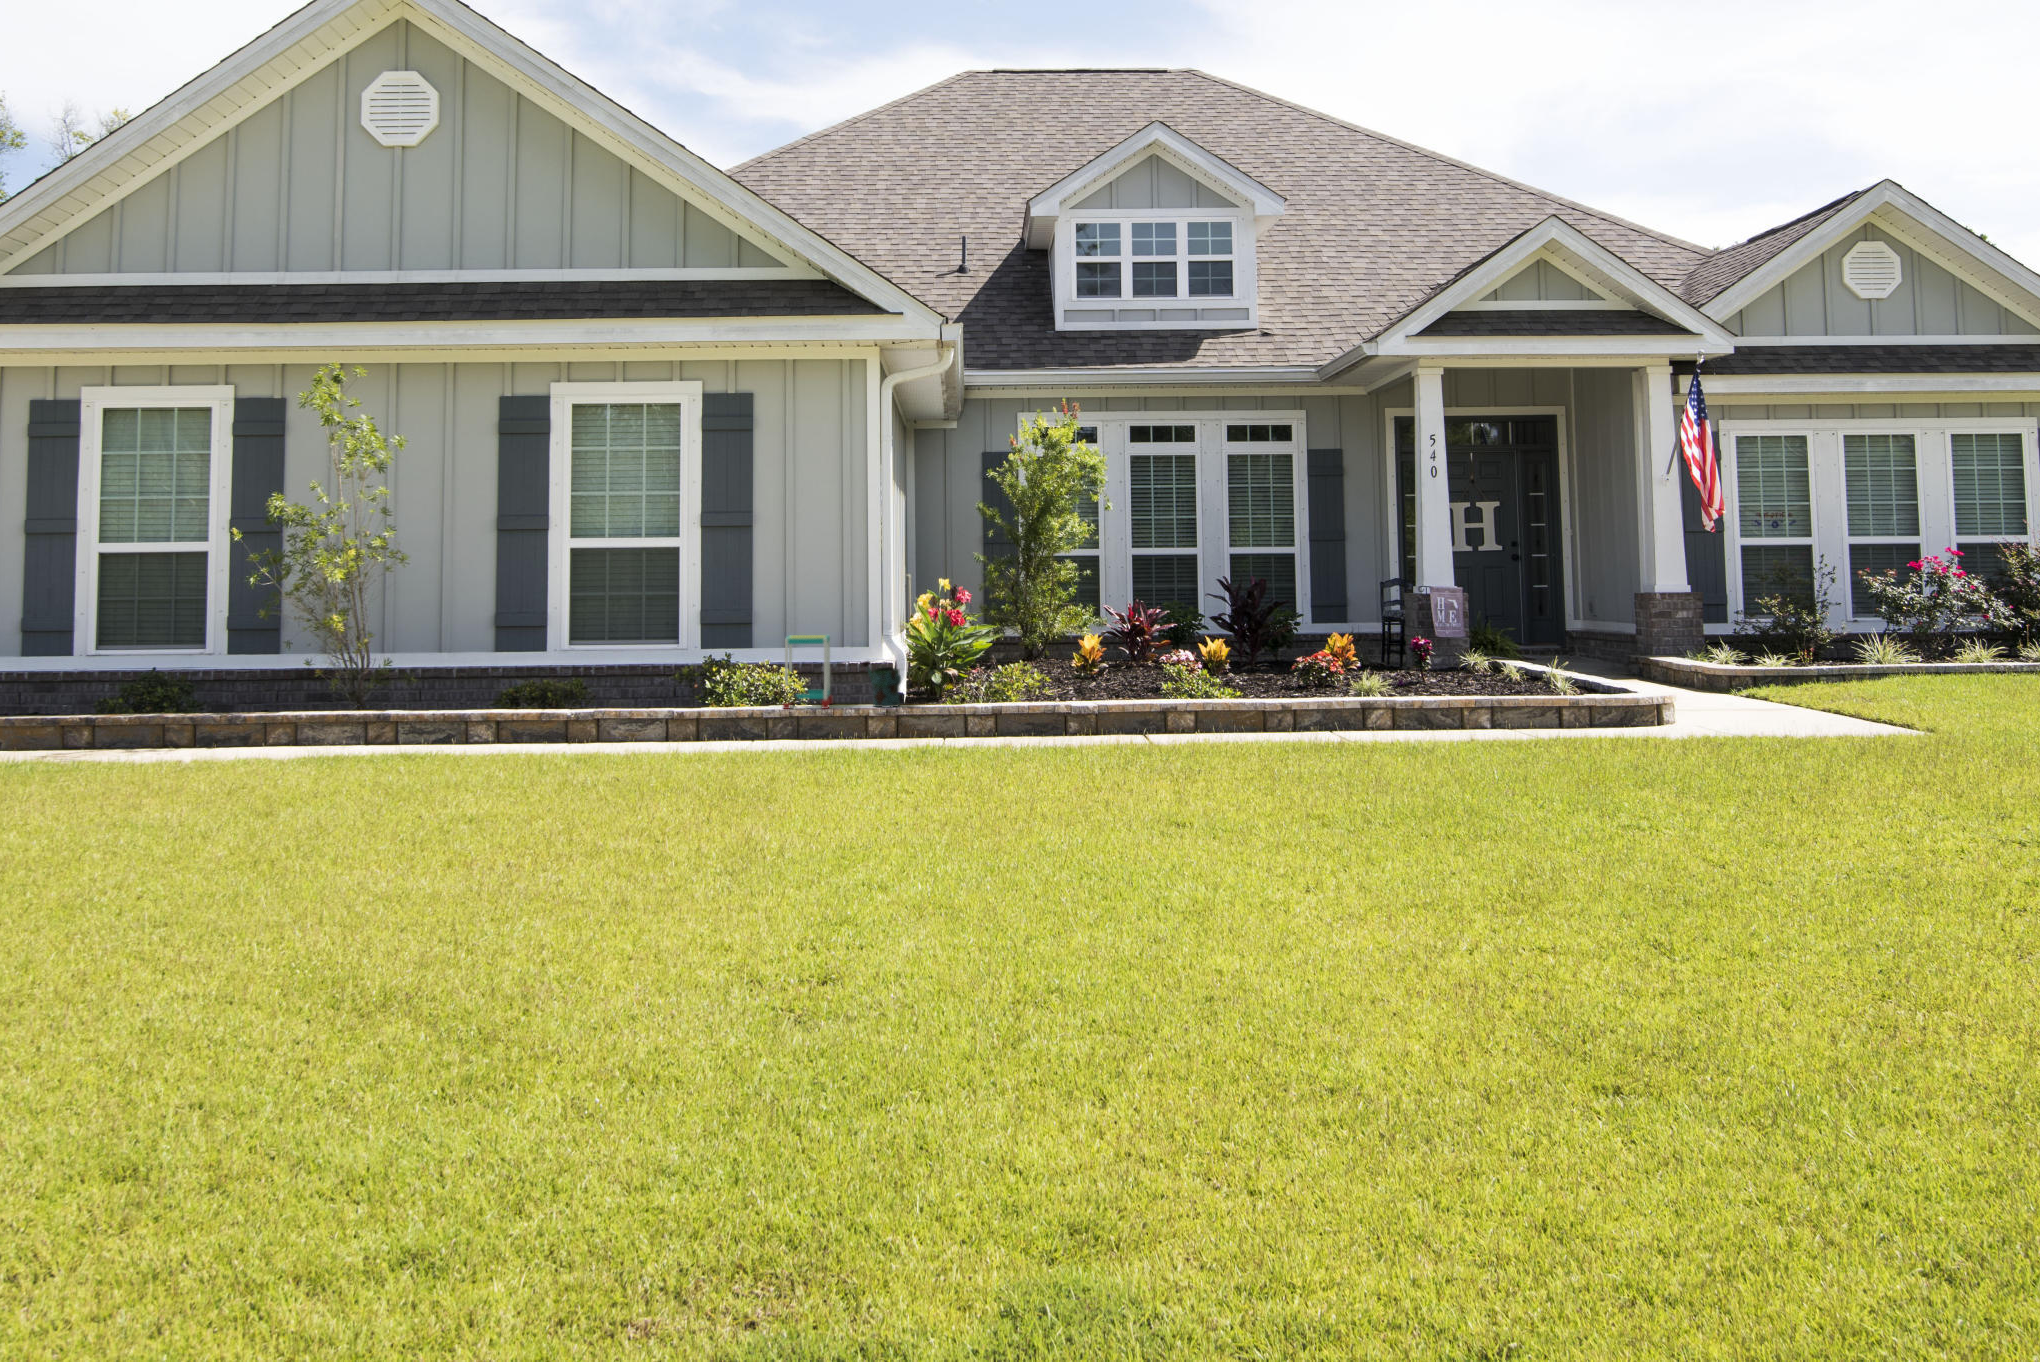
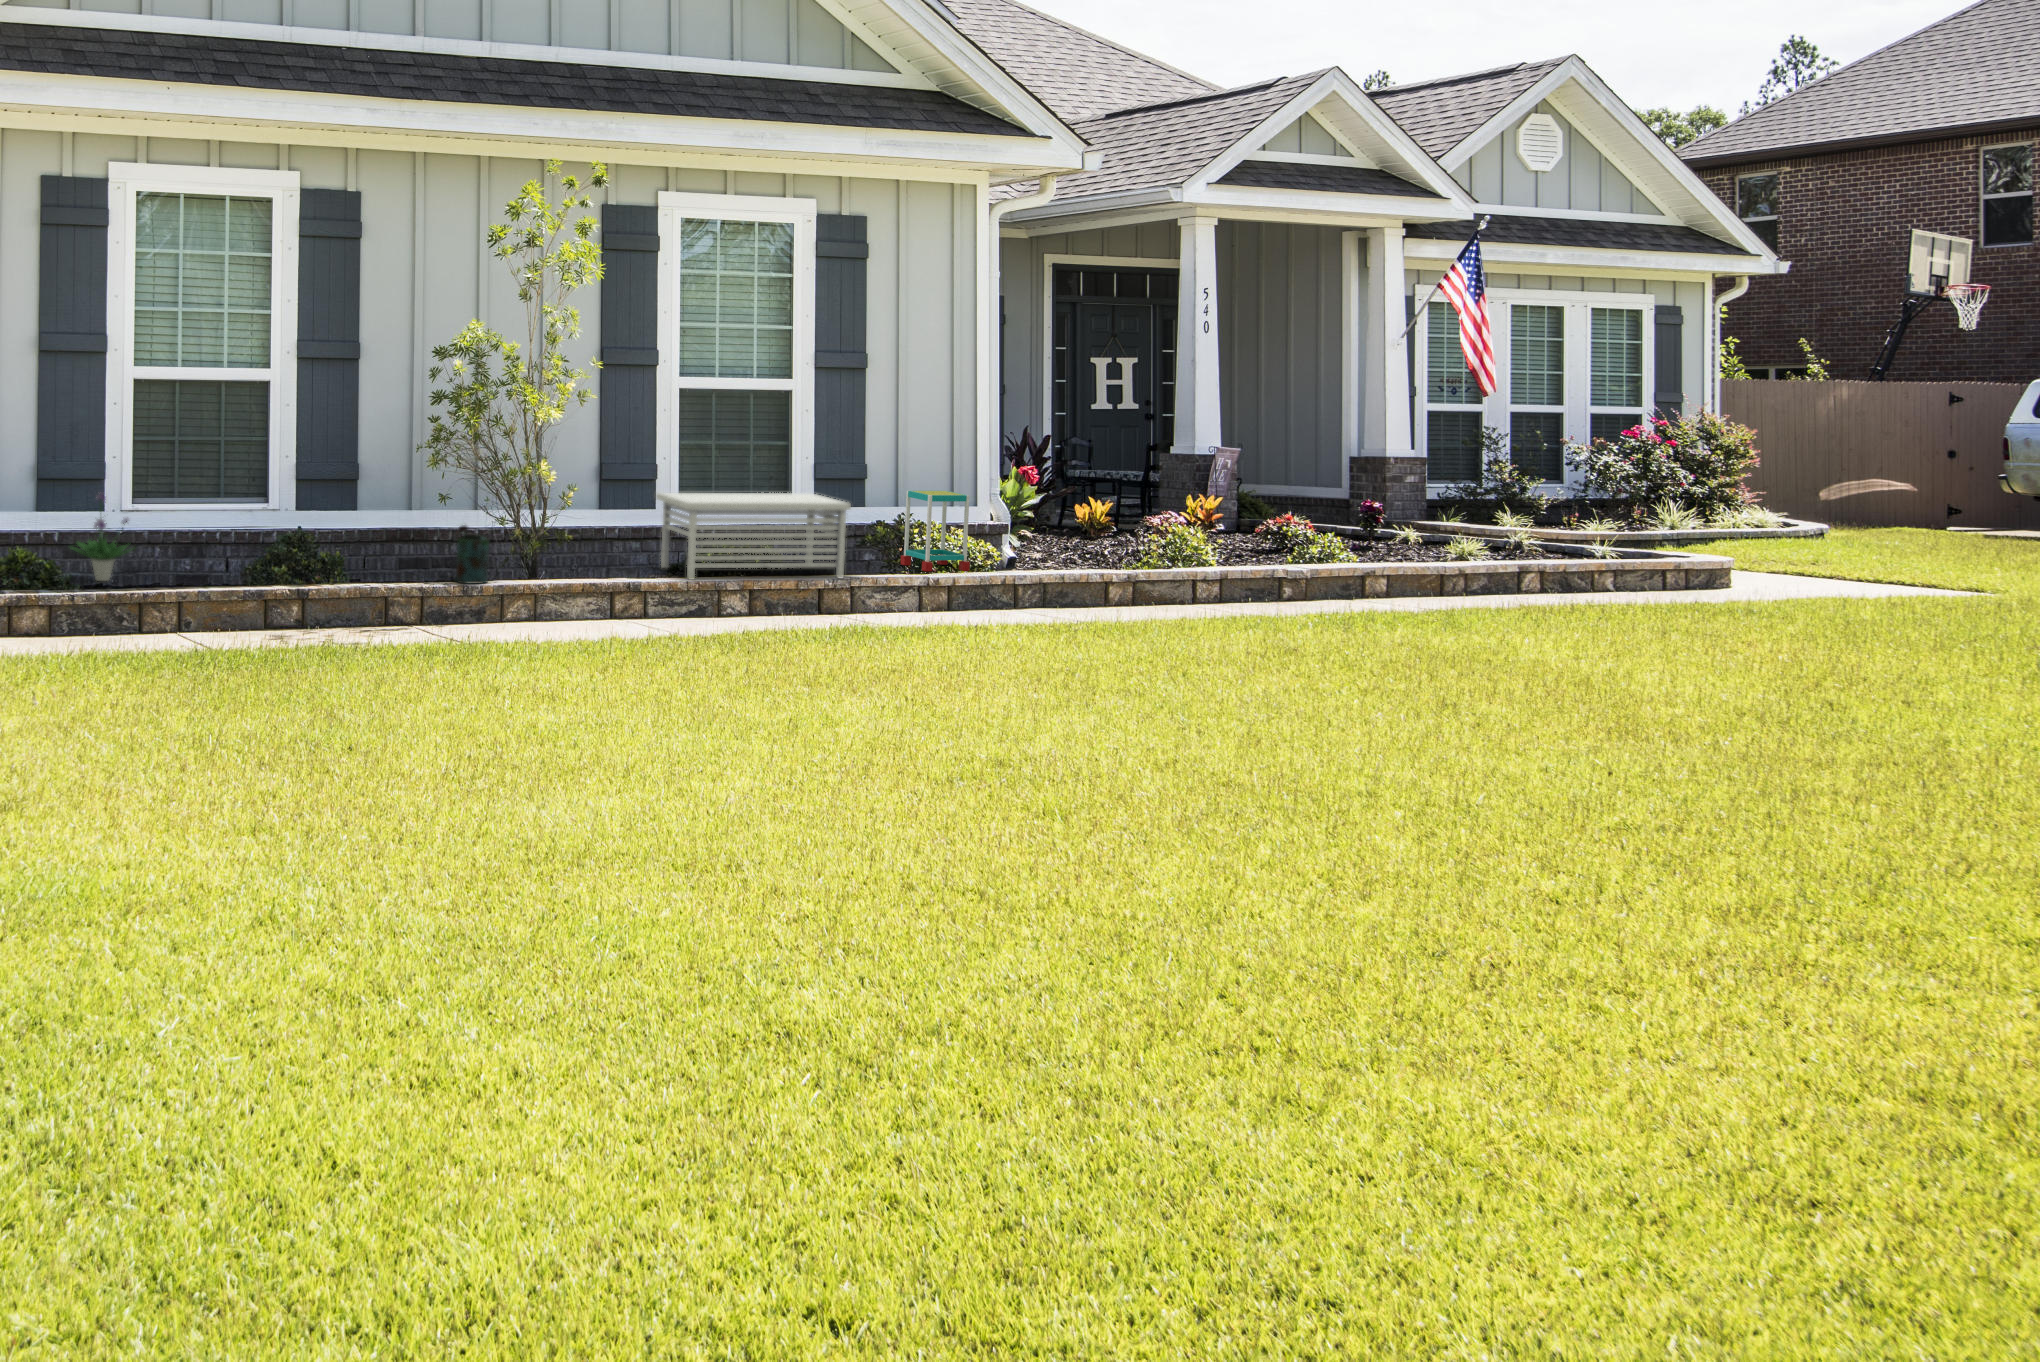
storage bench: none [521,639,693,715] -> present [656,493,851,580]
potted plant: none [22,643,77,715] -> present [70,493,132,581]
watering can: present [862,661,901,708] -> present [456,525,489,584]

